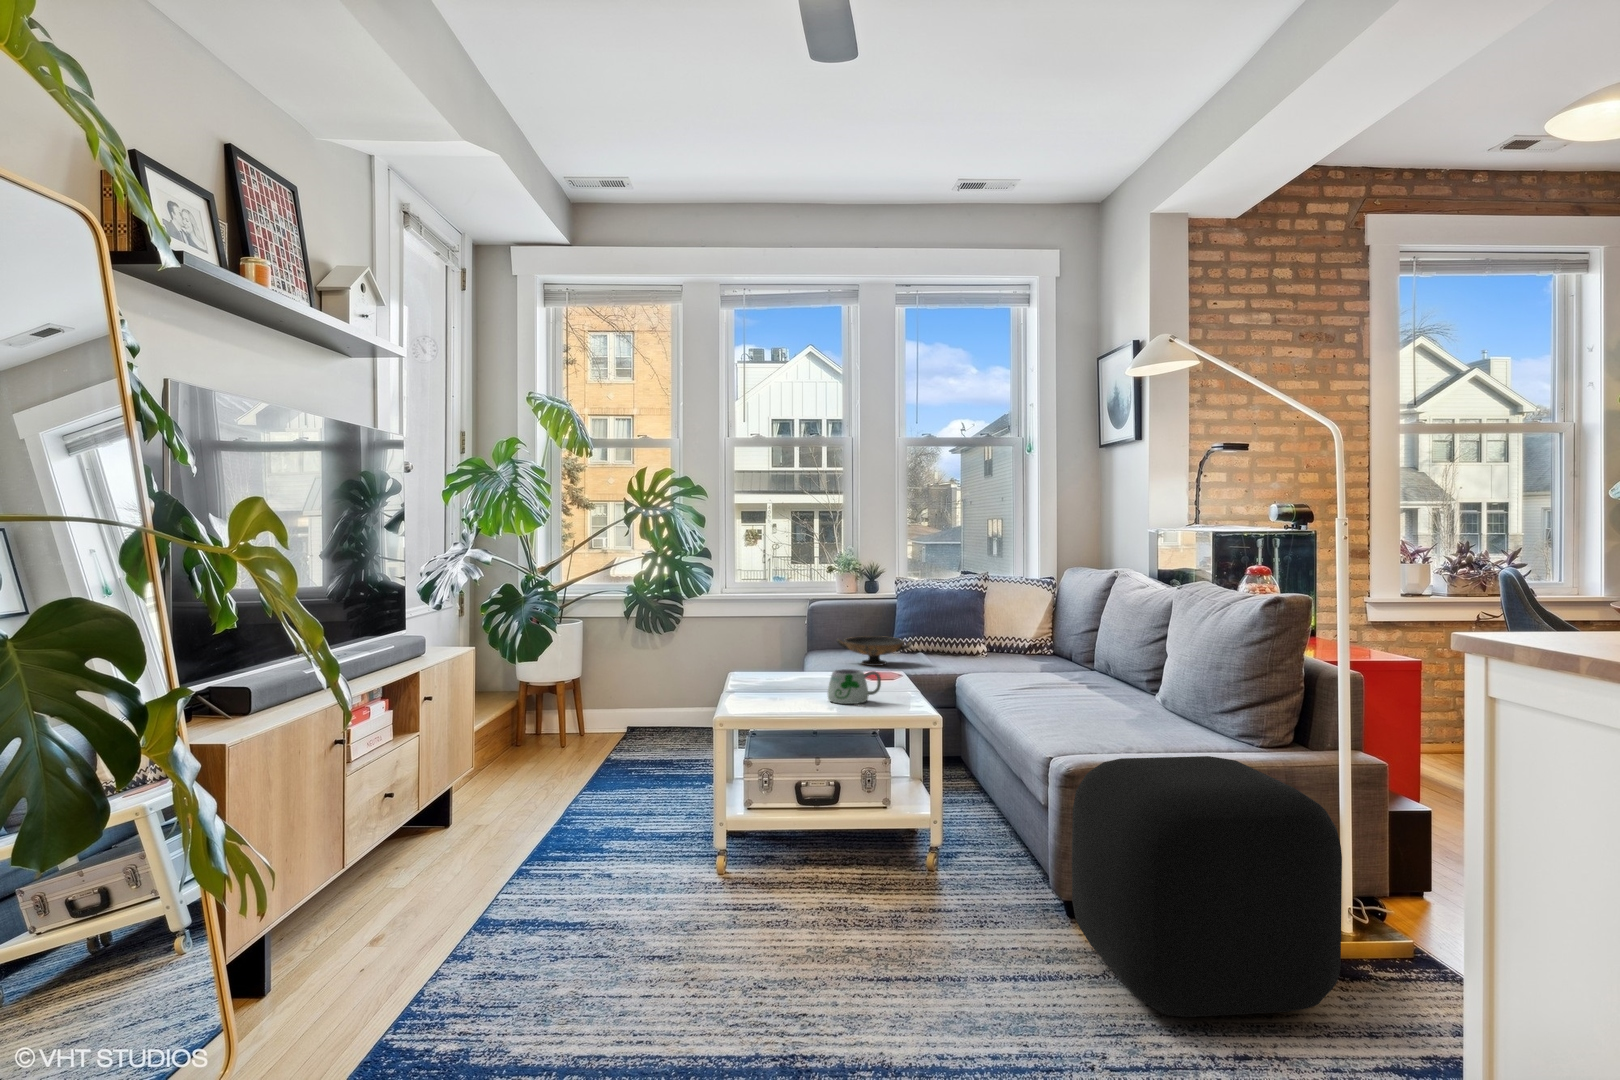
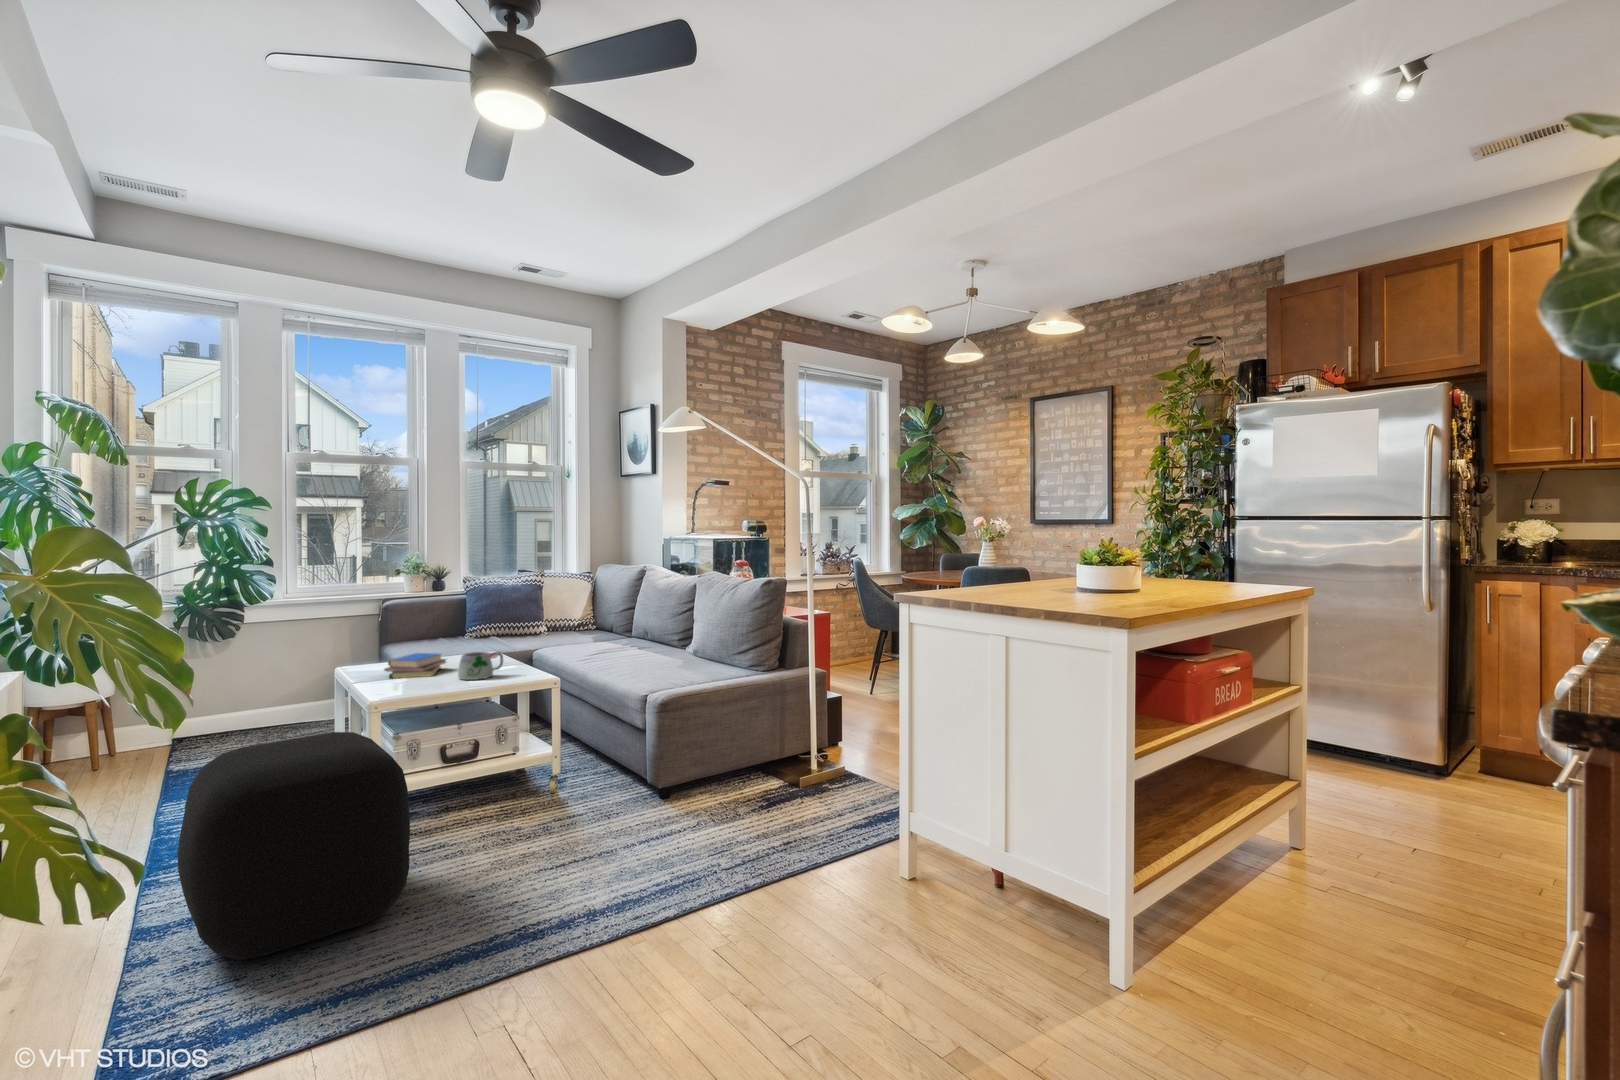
decorative bowl: present [837,636,913,666] -> none [421,626,493,651]
book: none [763,663,834,694] -> present [385,653,446,679]
ottoman: present [1072,756,1342,1017] -> present [177,732,410,960]

